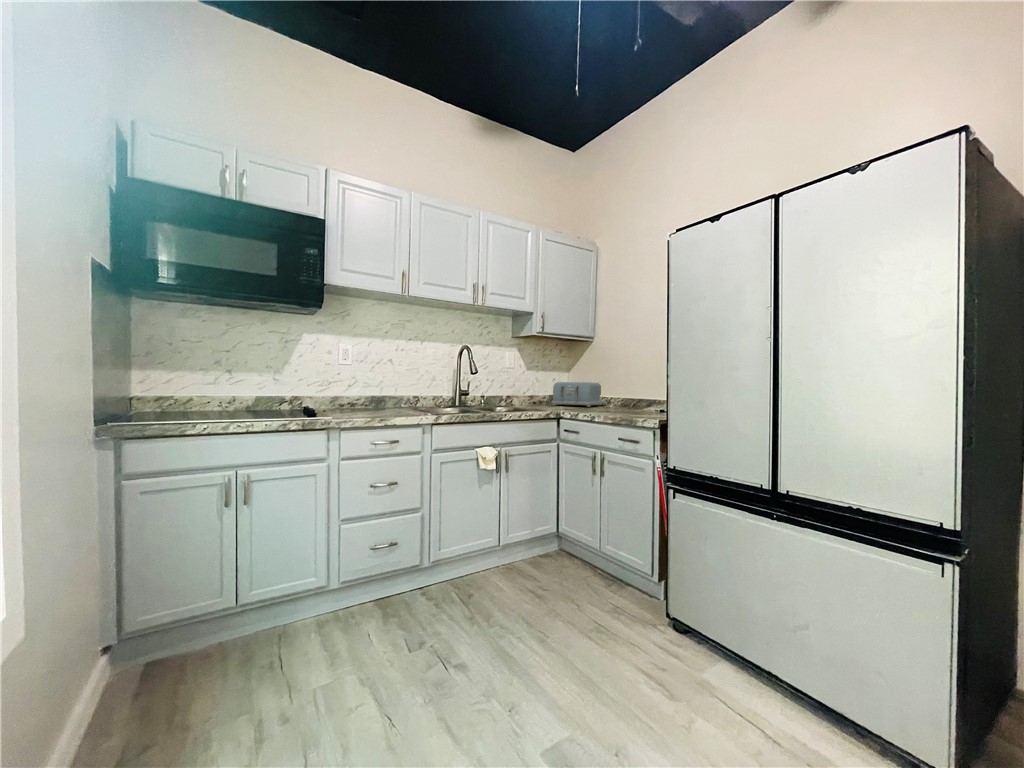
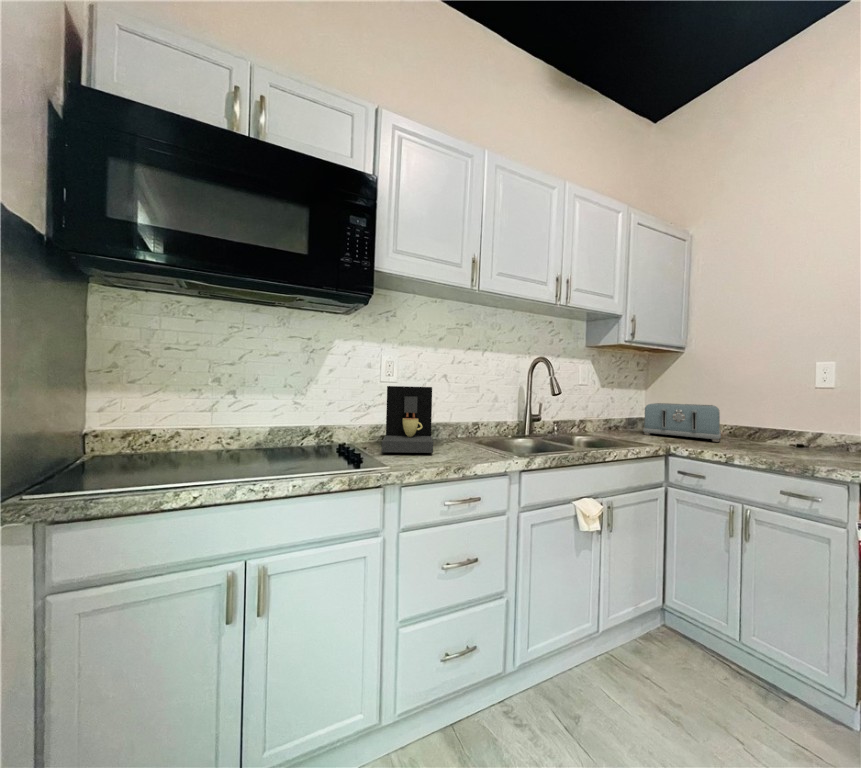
coffee maker: none [338,368,378,410] -> present [382,386,433,453]

